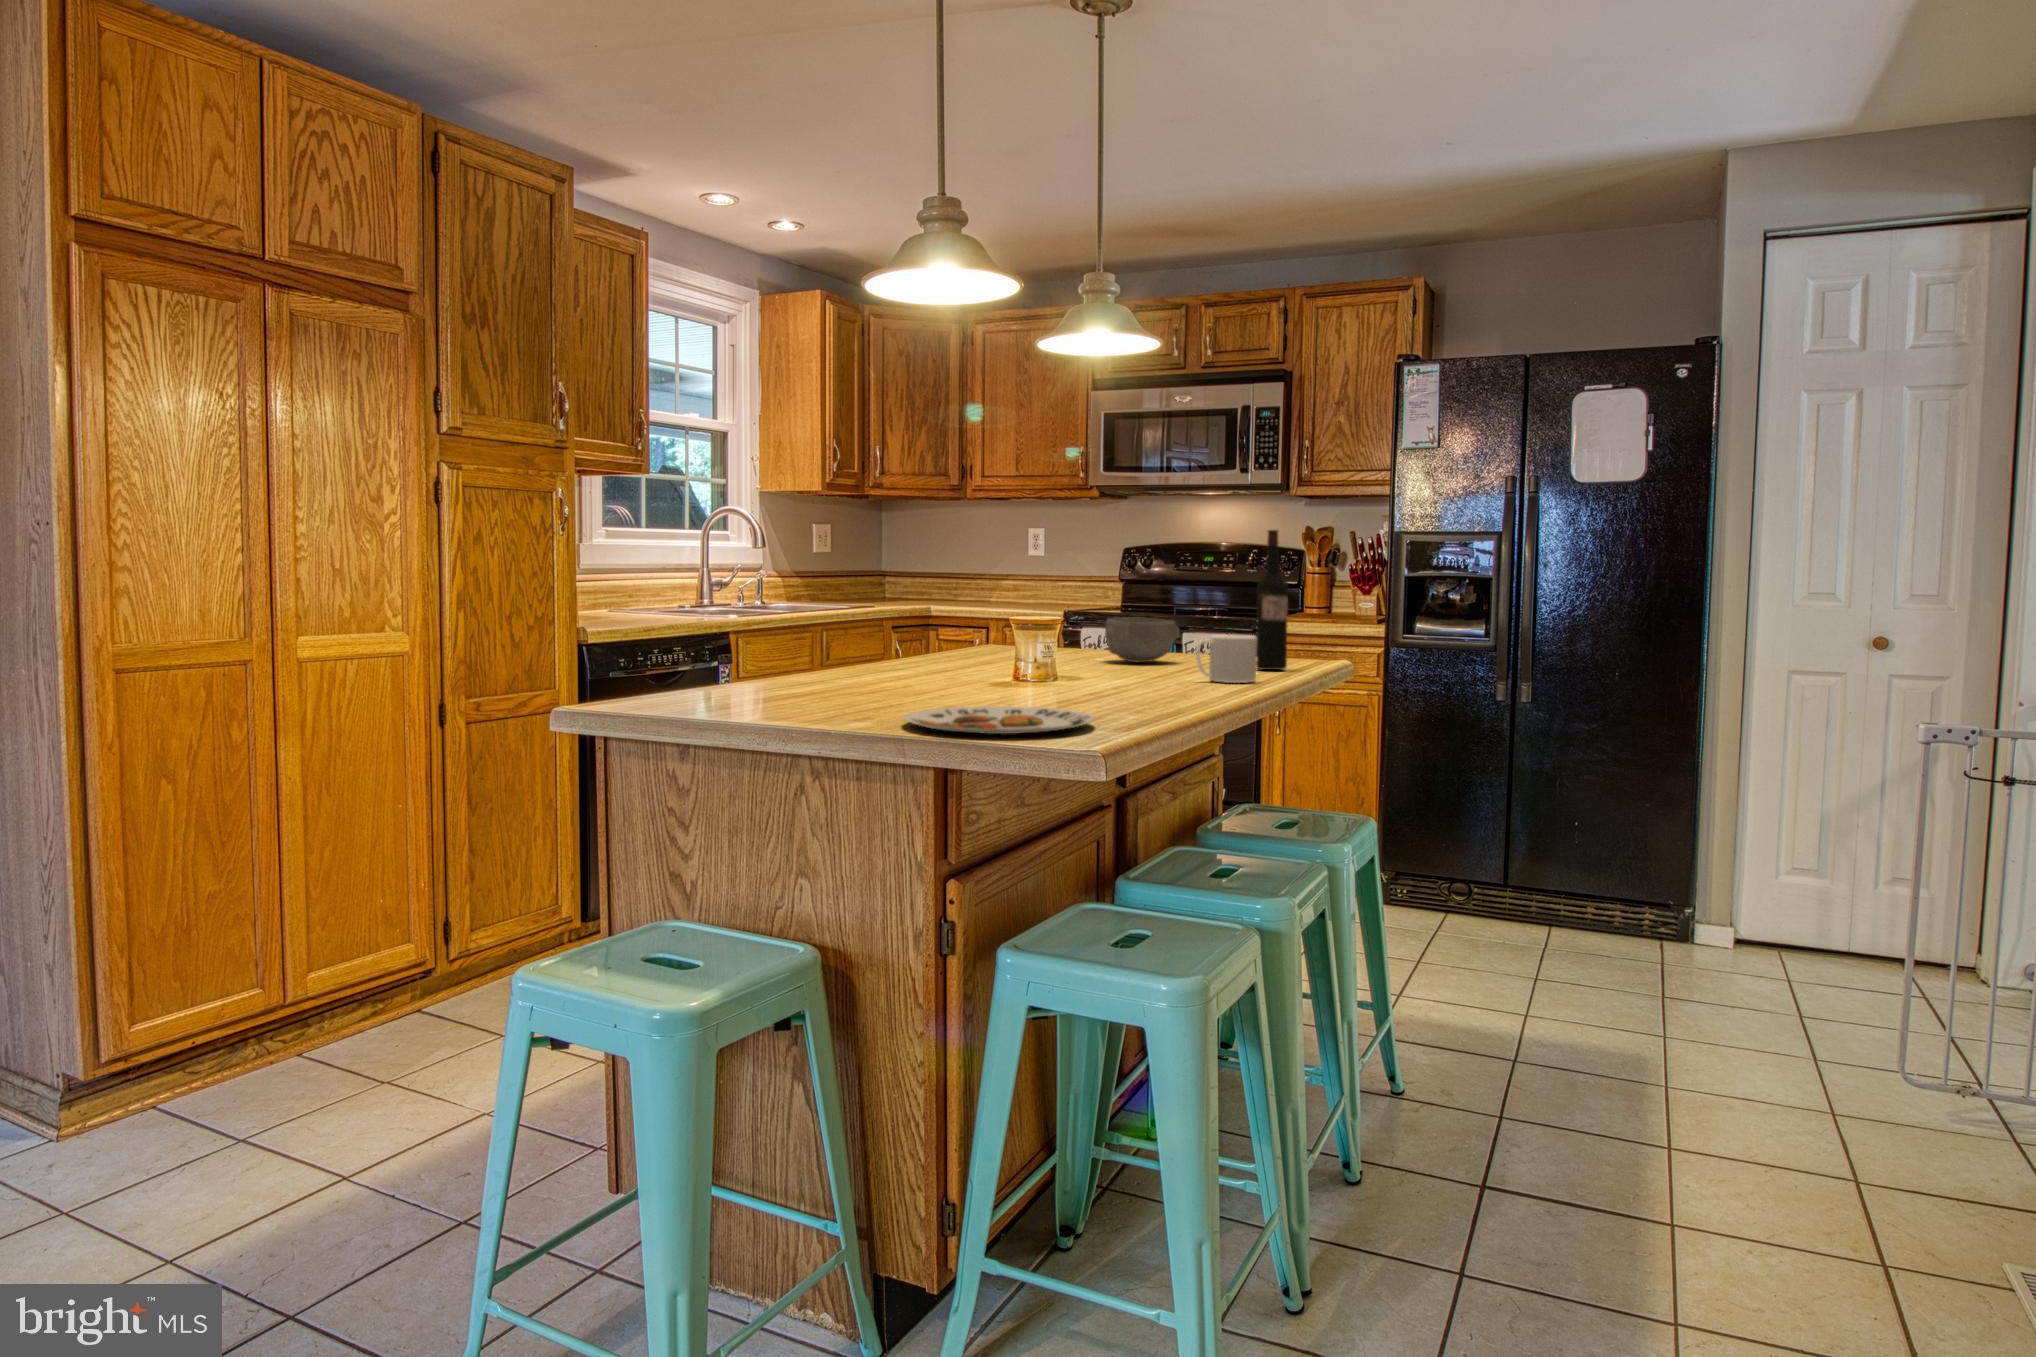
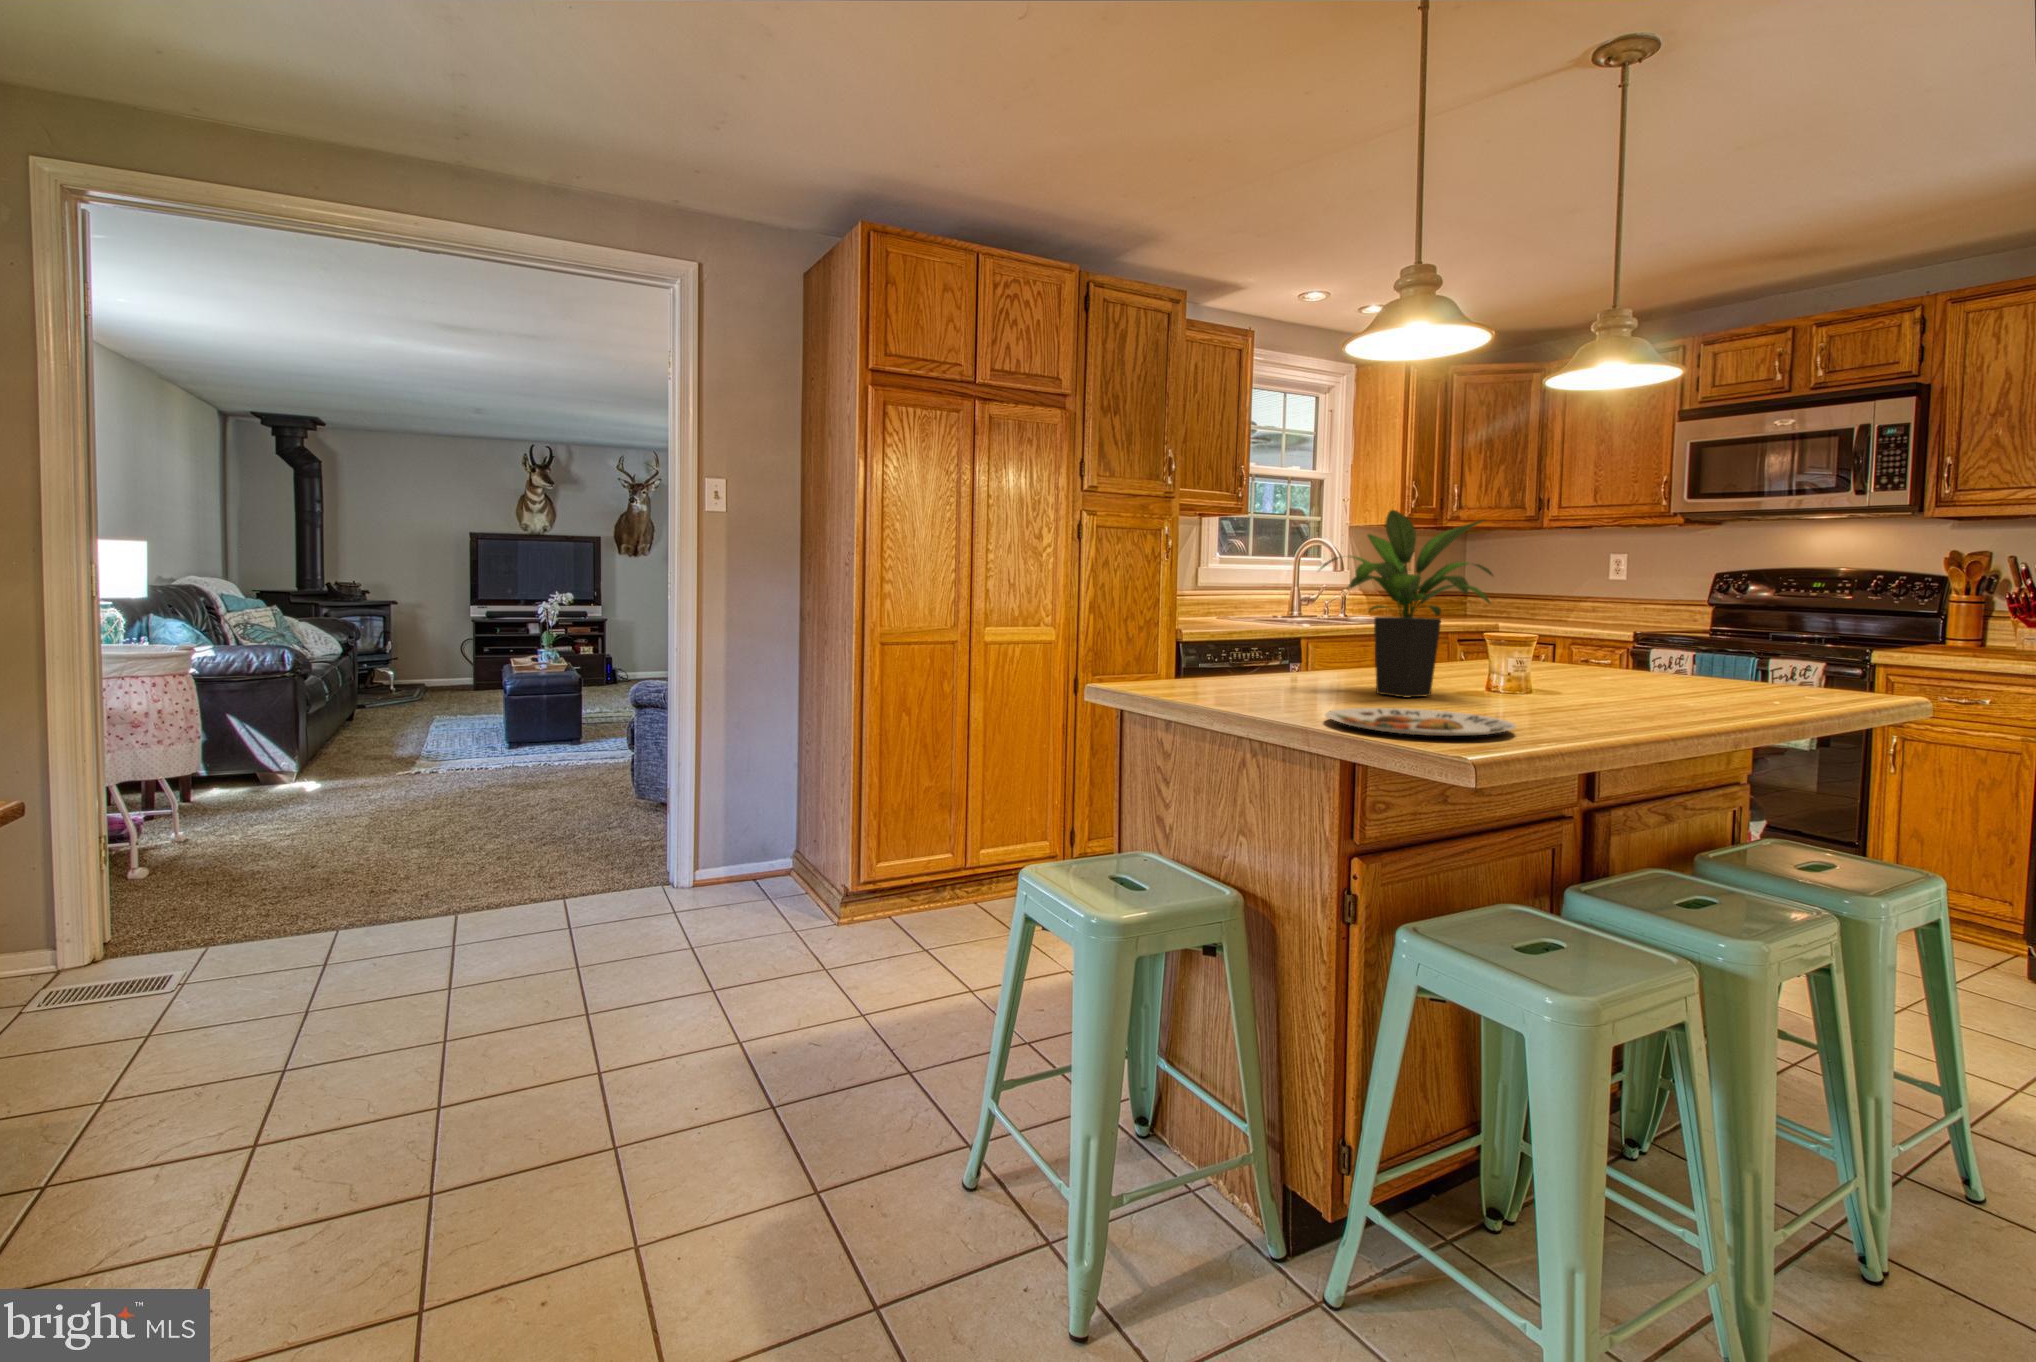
potted plant: none [836,484,1026,695] -> present [1321,510,1493,697]
wine bottle: present [1256,530,1288,670] -> none [1797,548,1845,697]
bowl: present [1105,617,1180,663] -> none [1619,636,1709,681]
mug: present [1195,634,1257,683] -> none [1701,656,1781,707]

